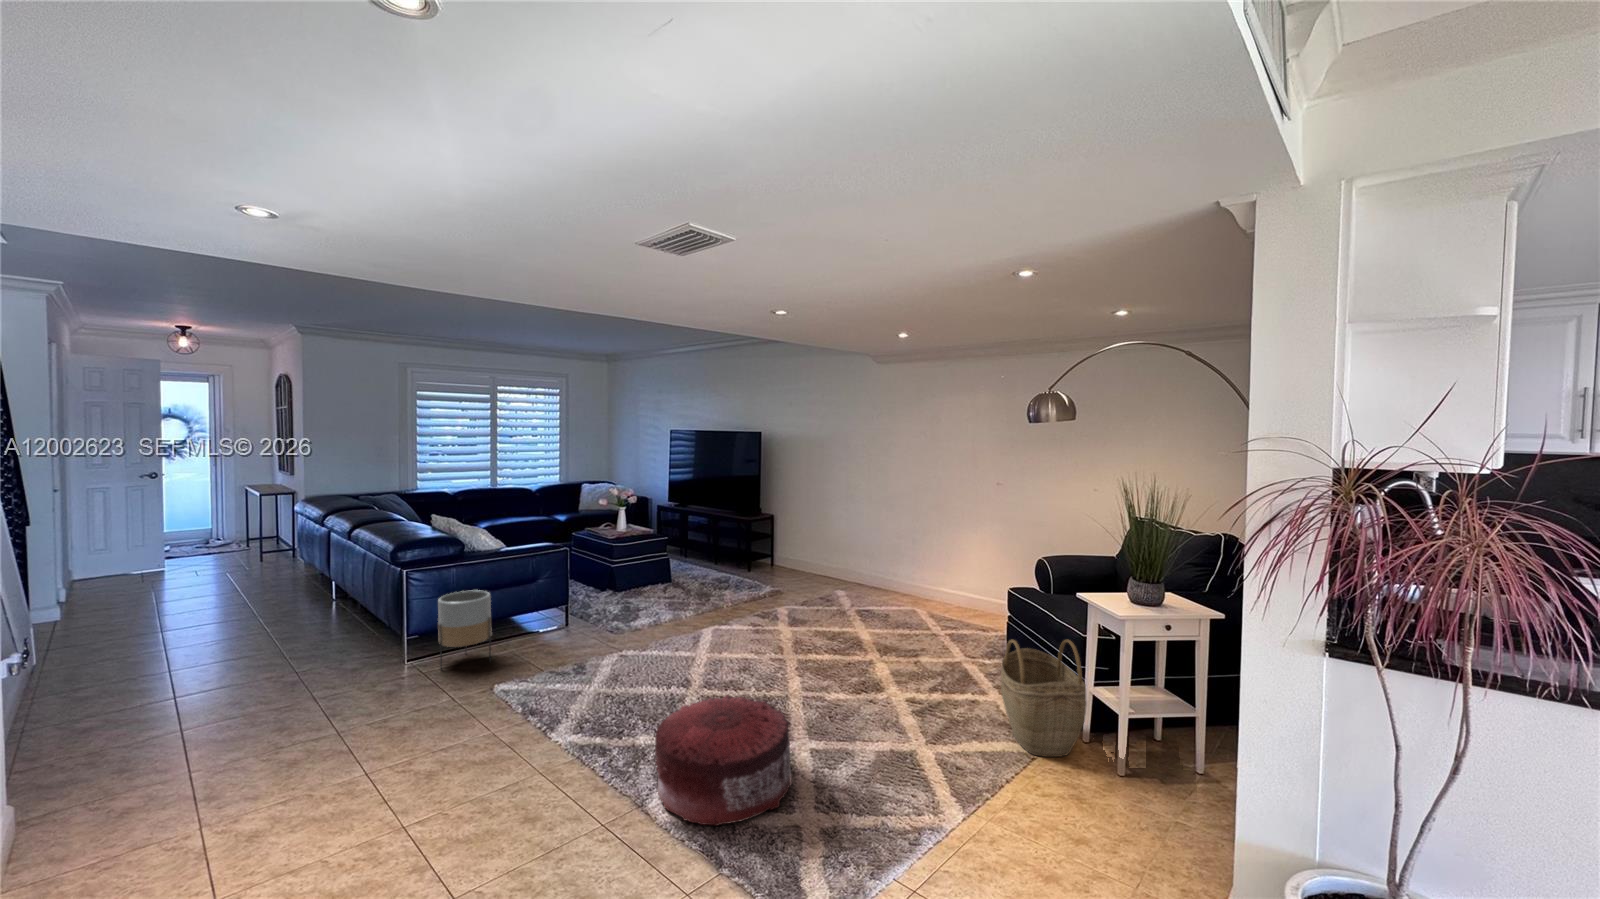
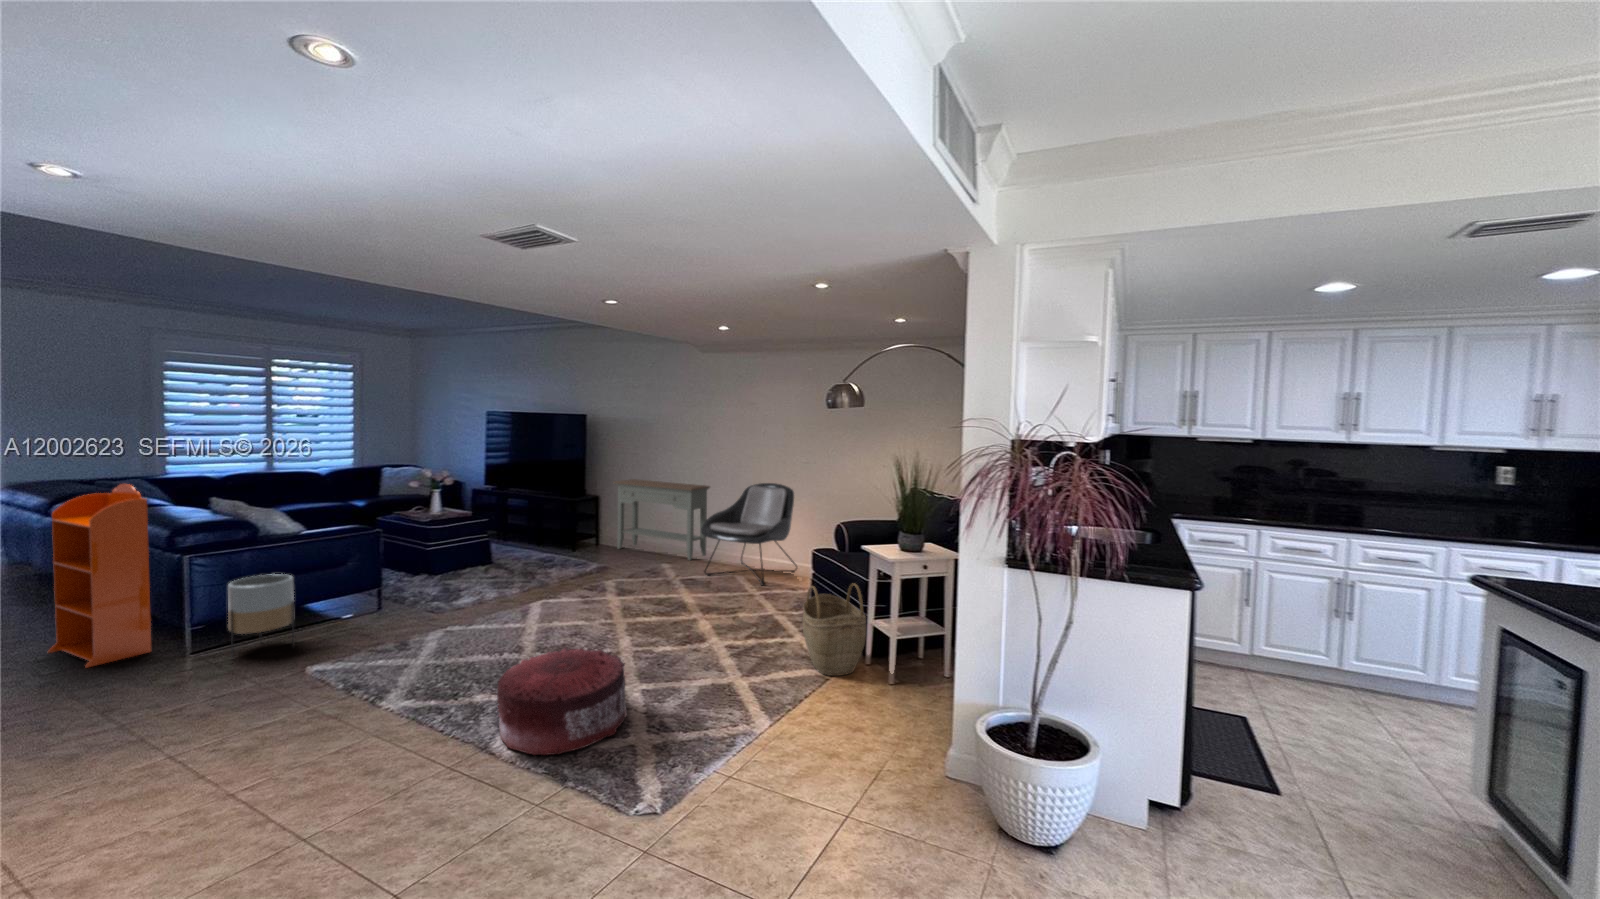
console table: none [785,496,888,587] -> present [614,479,710,560]
lounge chair: none [878,503,990,623] -> present [701,483,797,586]
bookcase: none [314,504,384,668] -> present [48,484,151,668]

